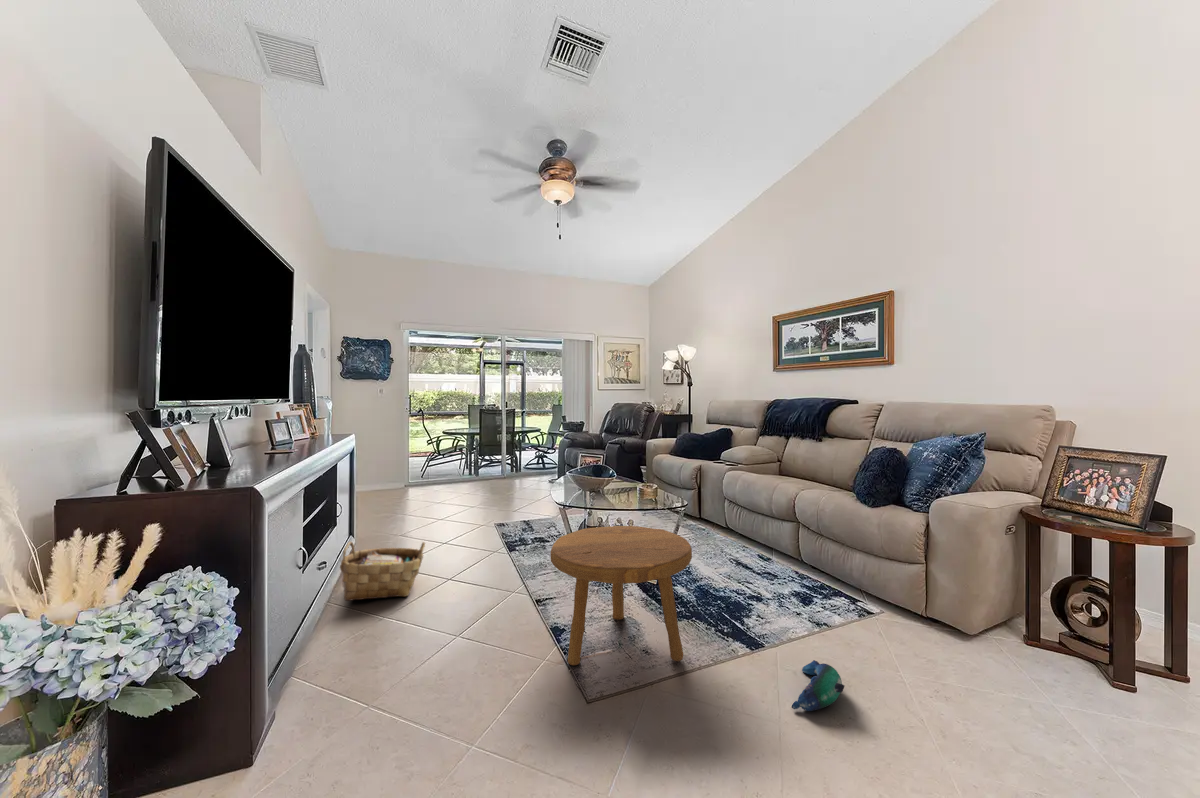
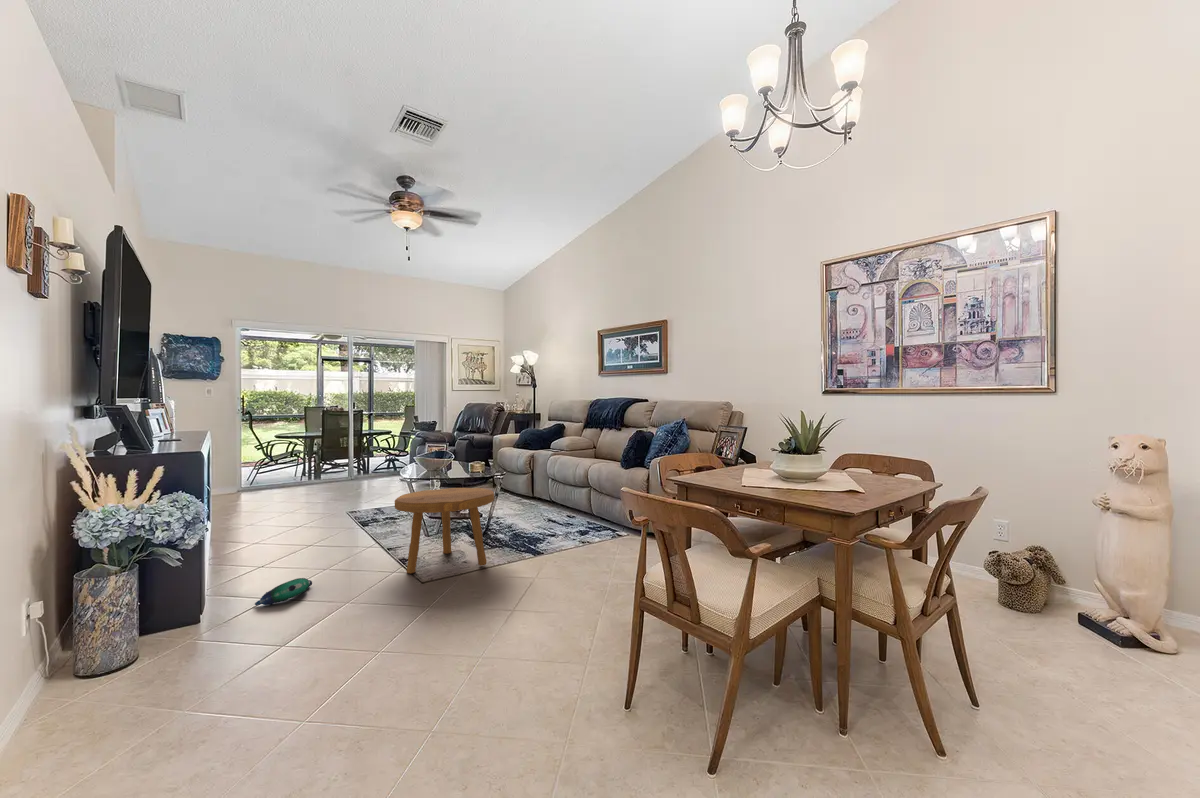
woven basket: present [340,542,425,601] -> none [212,514,287,560]
plush toy: present [792,660,845,711] -> present [255,578,312,605]

